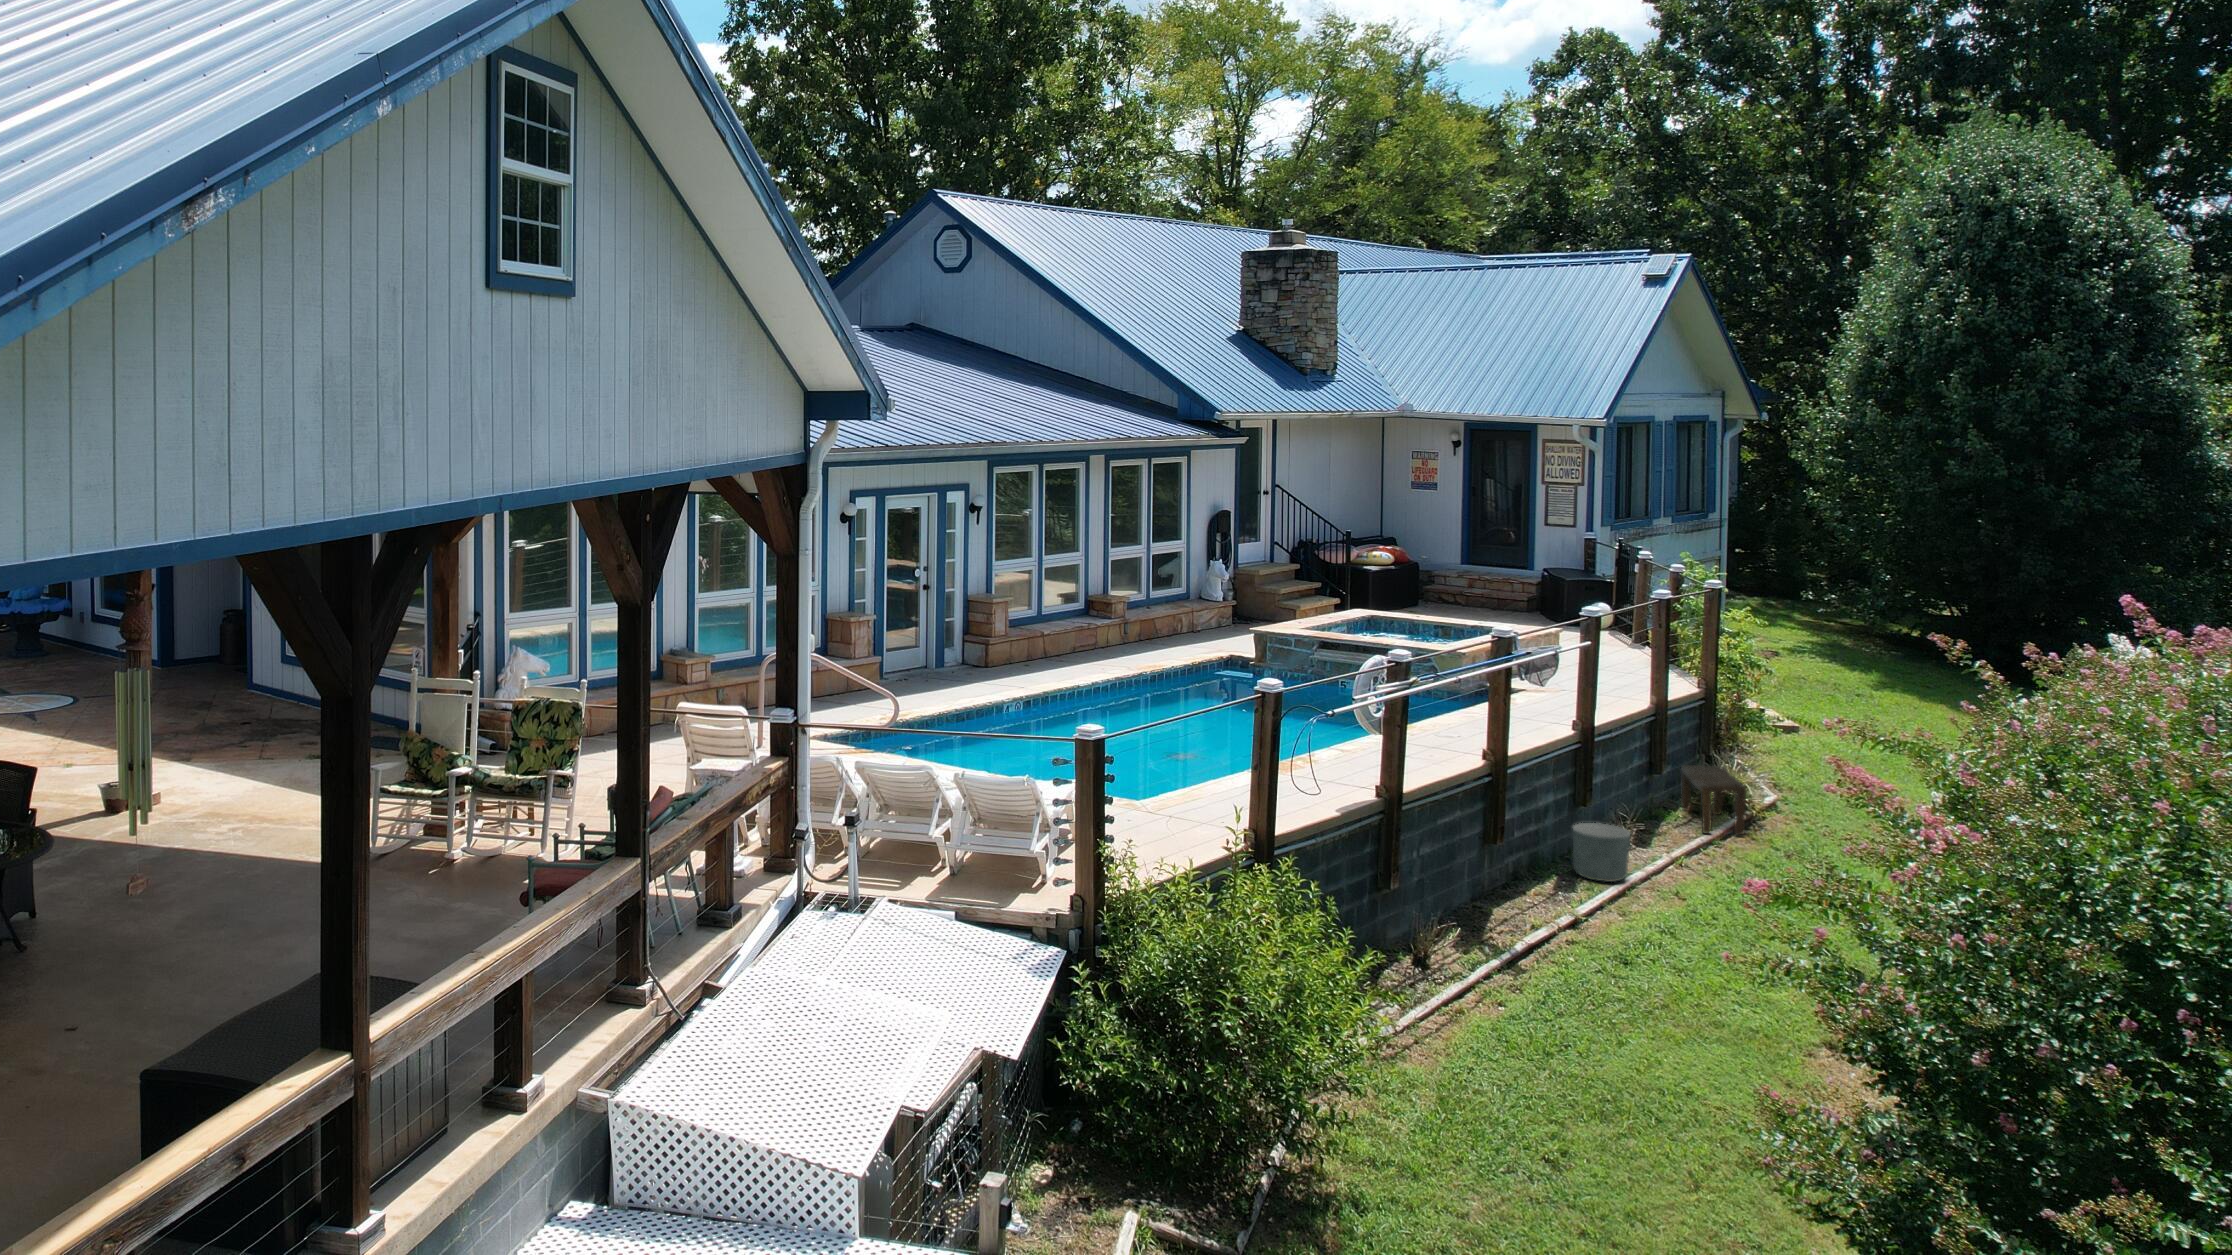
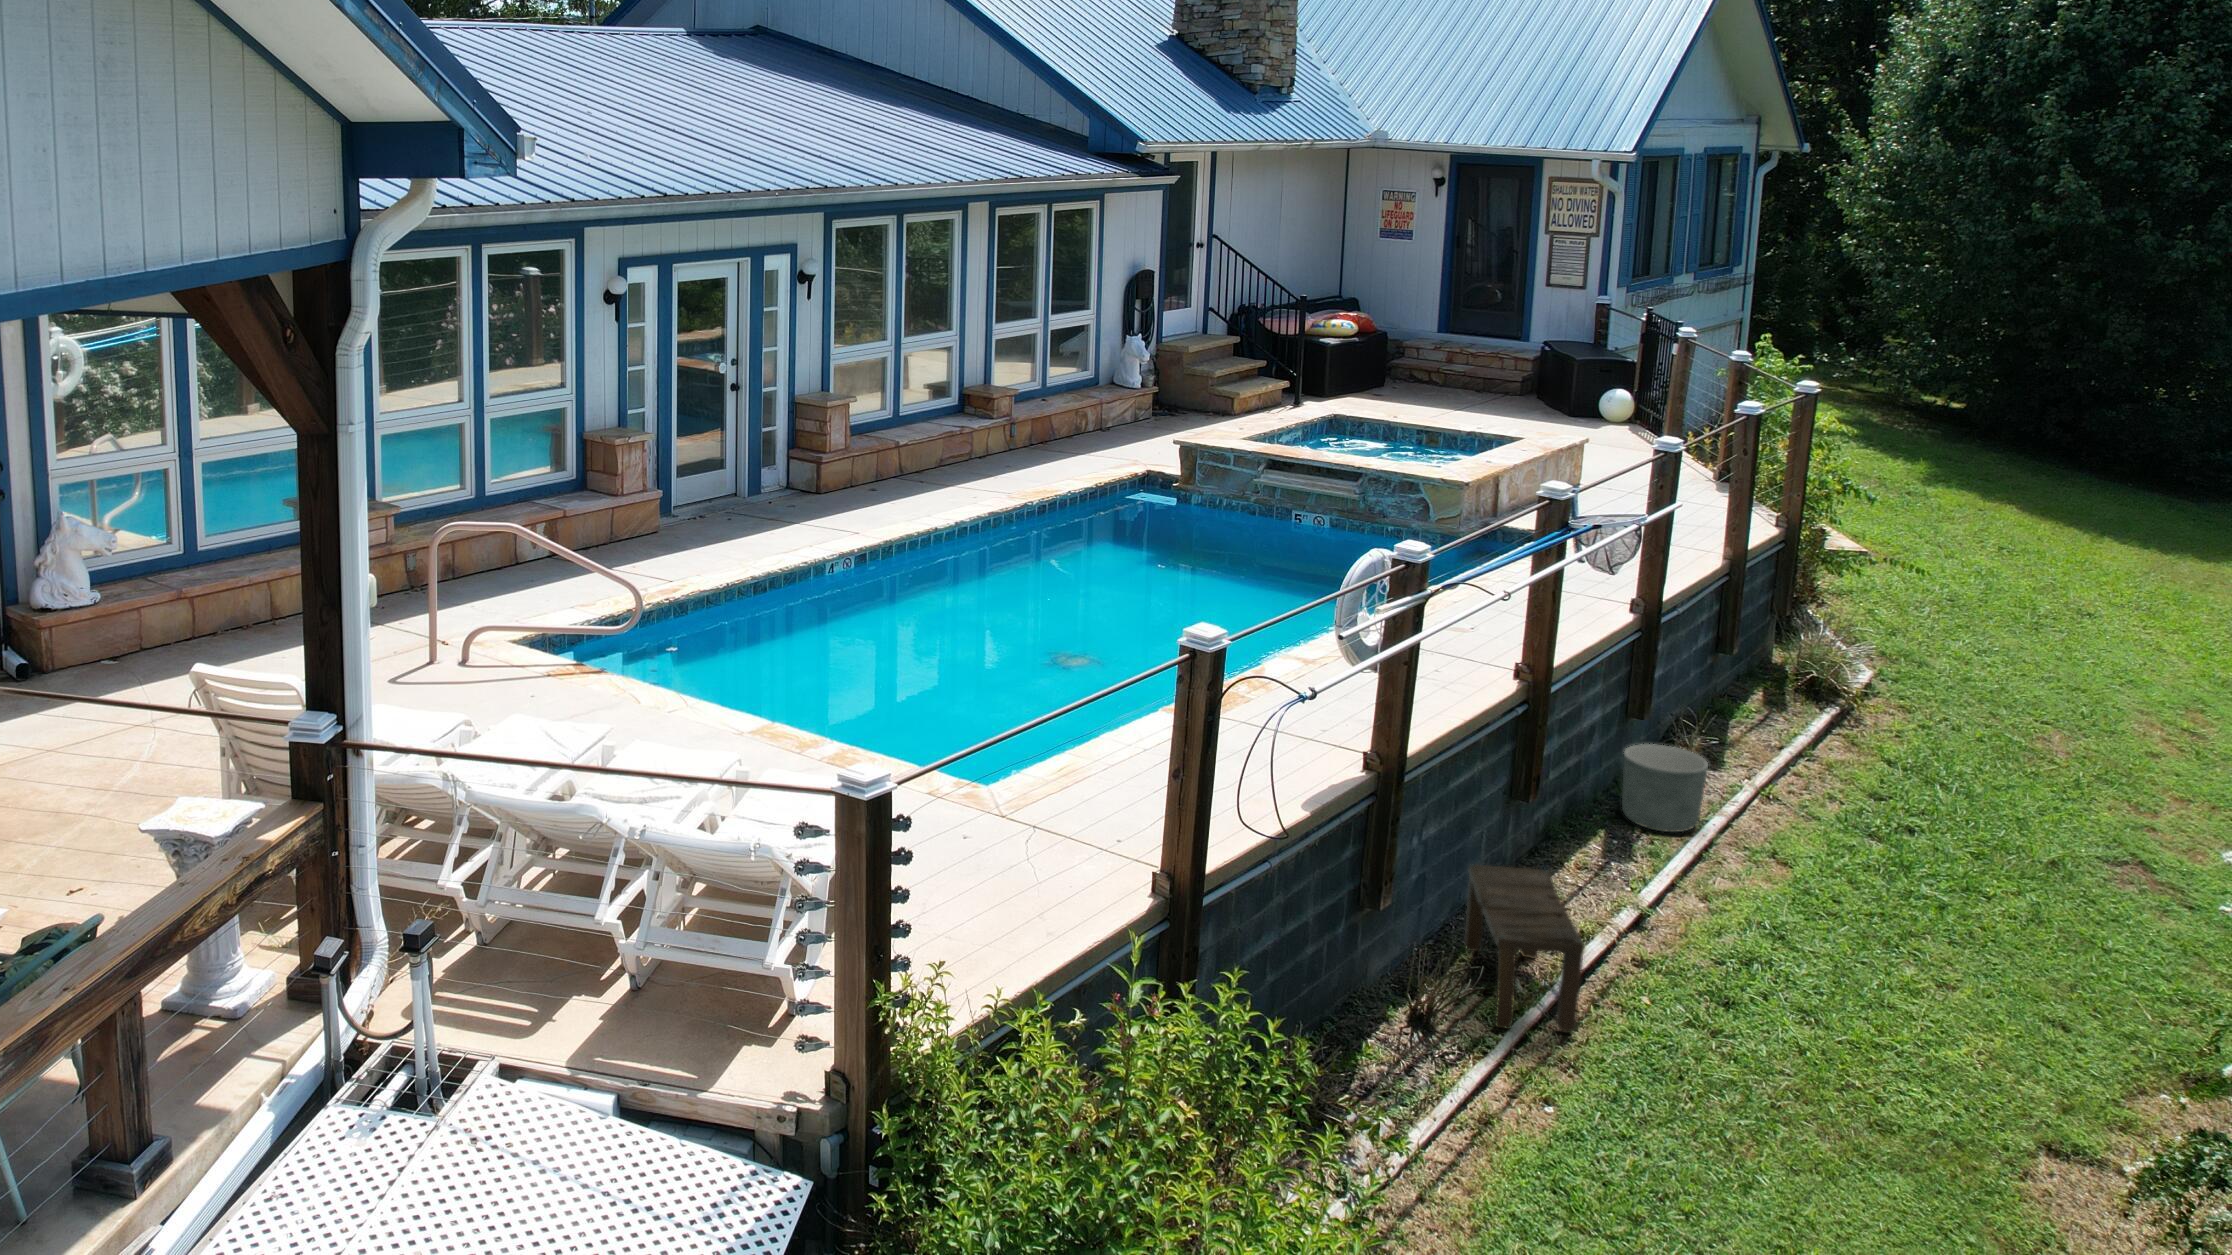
bench: present [1681,765,1746,835] -> present [1464,864,1585,1031]

